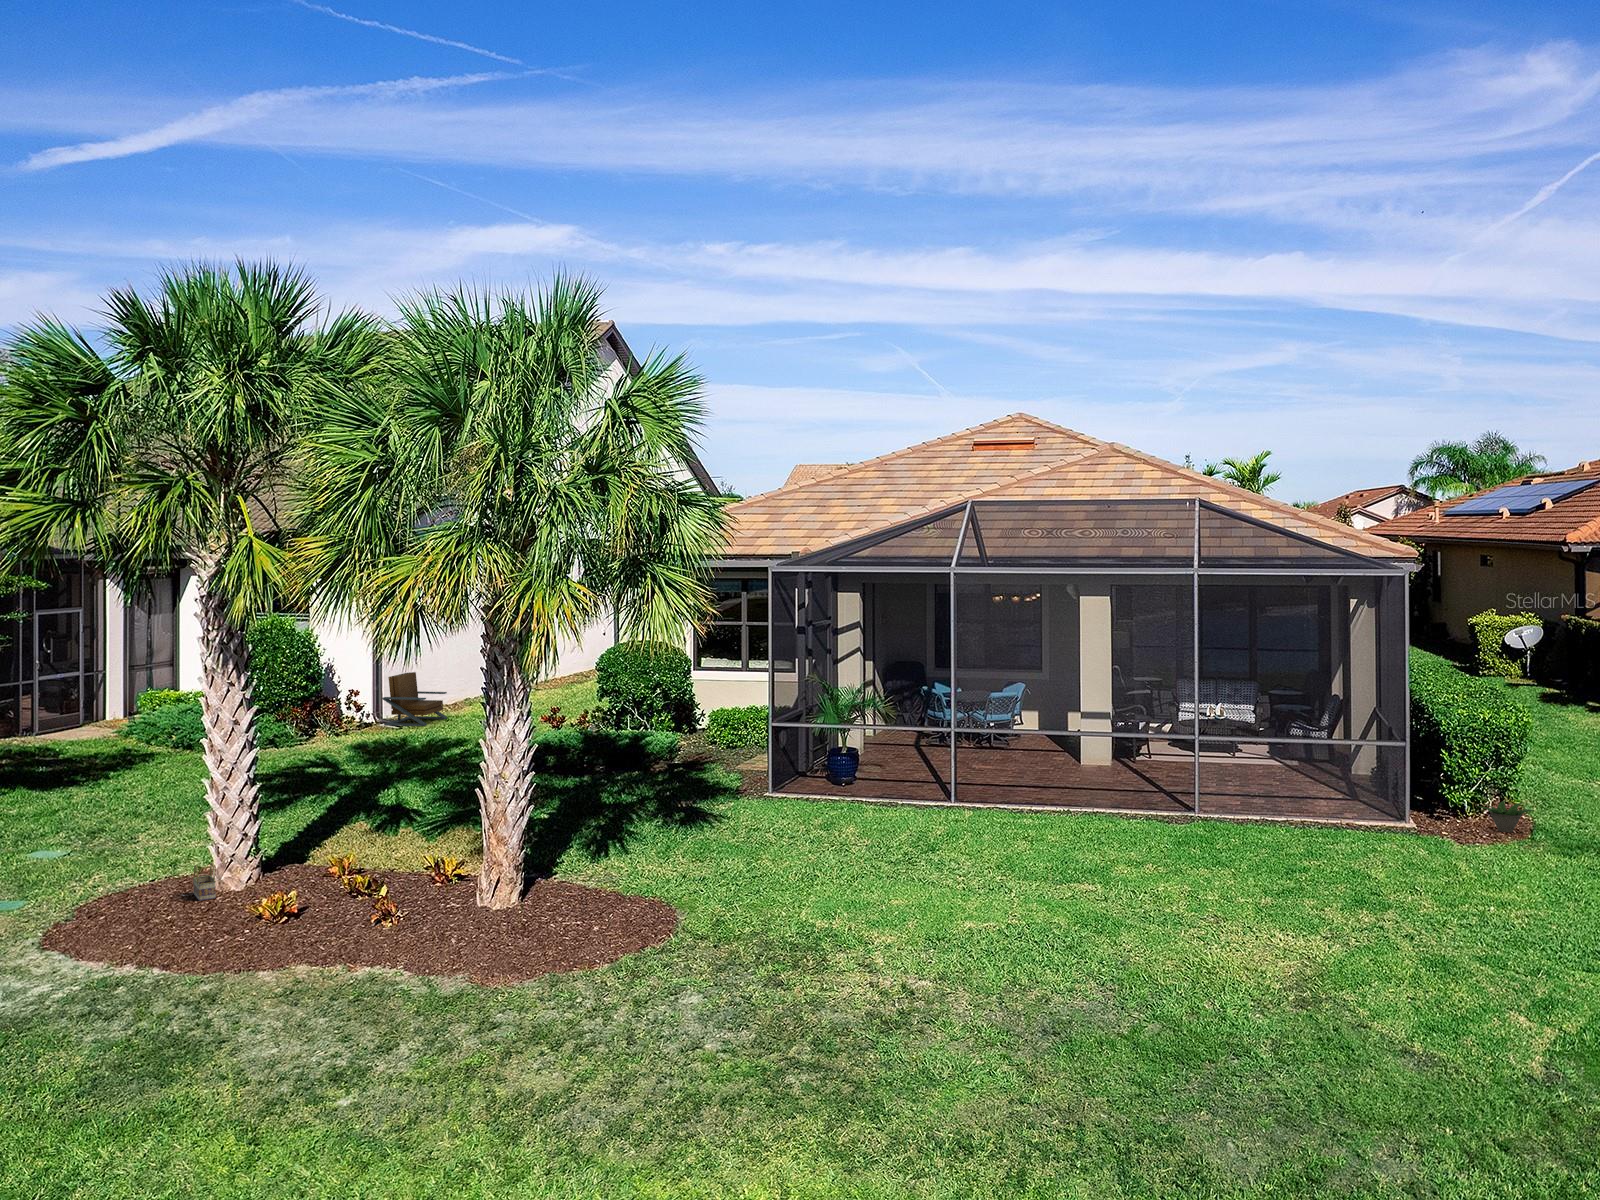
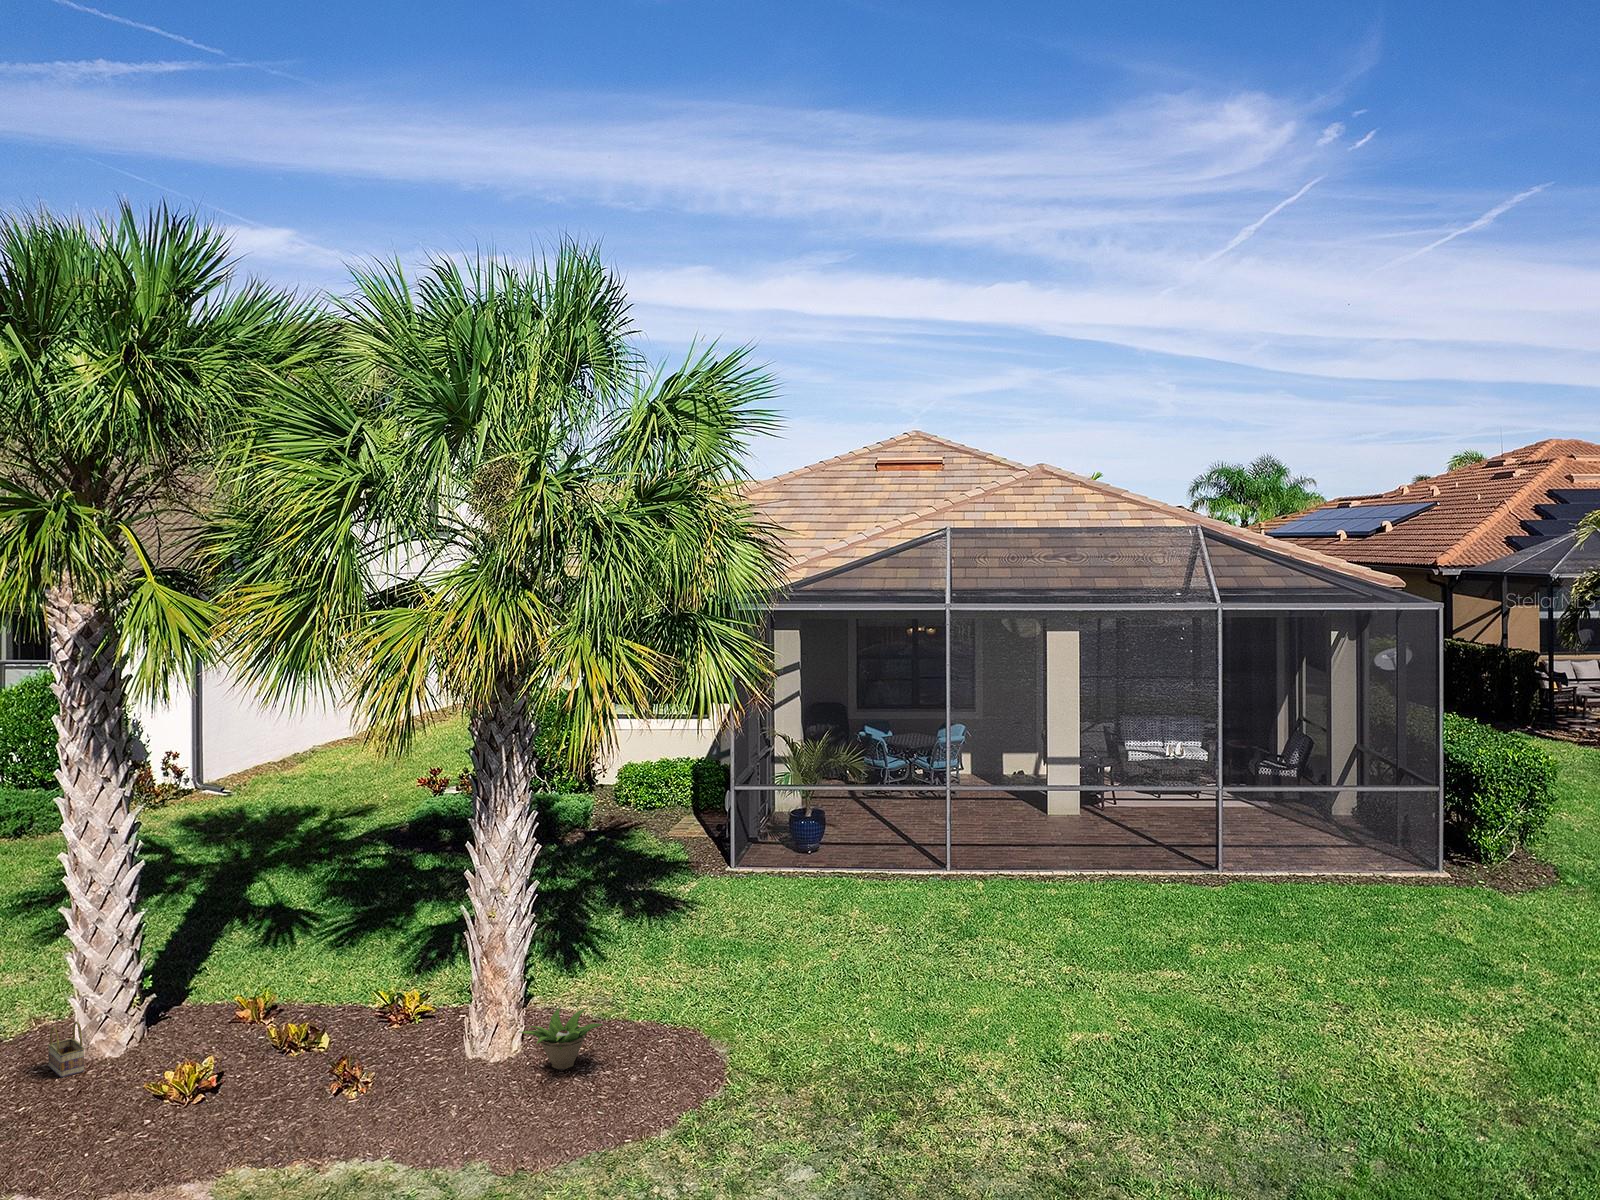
lounge chair: present [382,672,447,726] -> none [205,727,284,793]
decorative plant: present [1478,800,1533,832] -> present [519,1008,603,1069]

